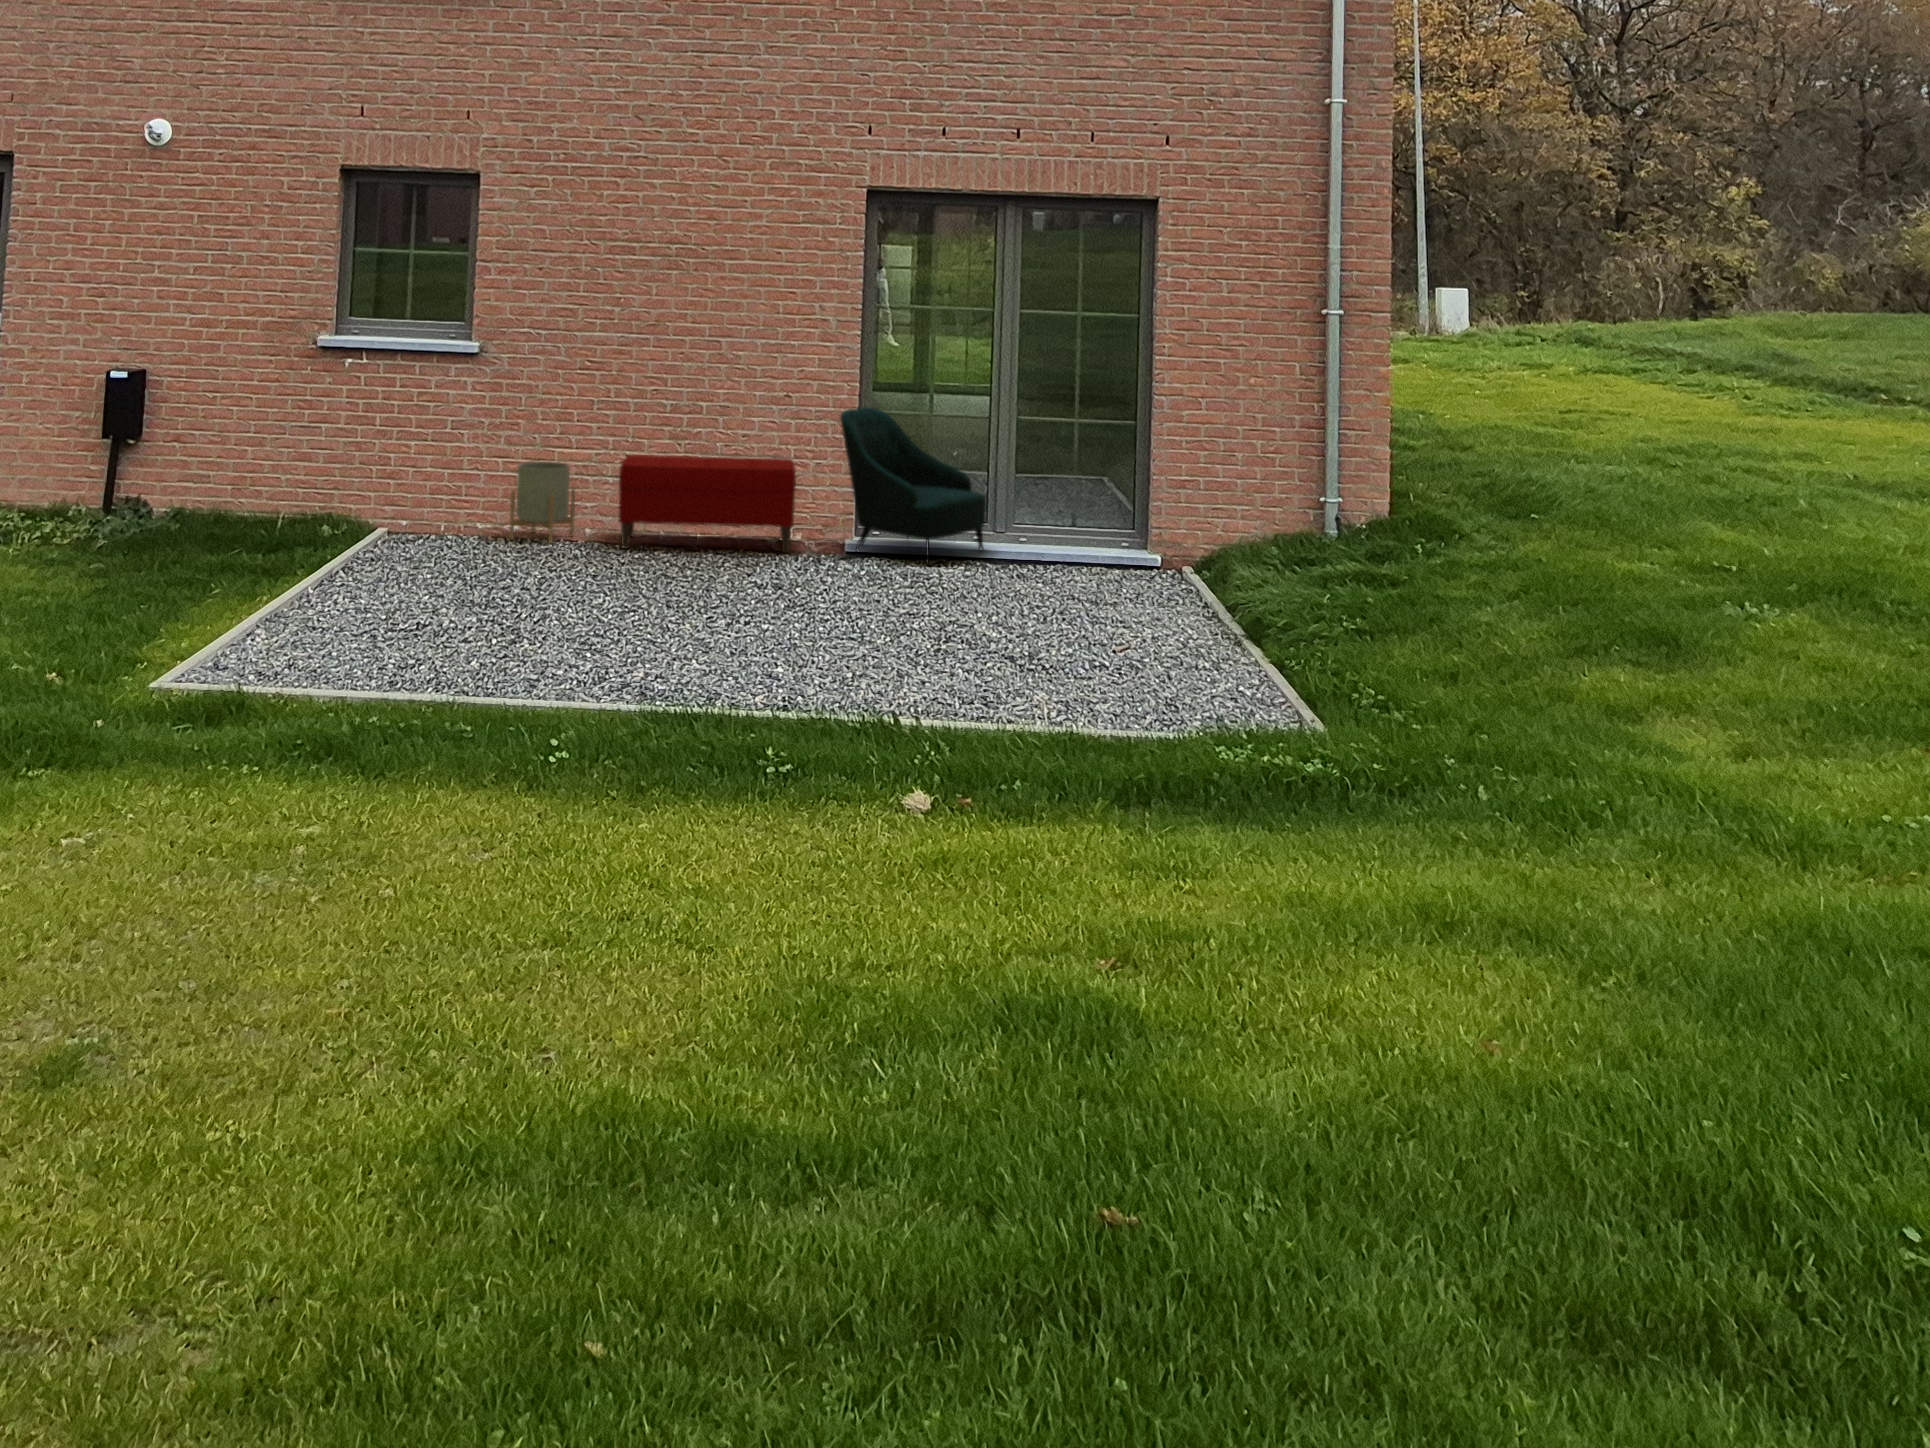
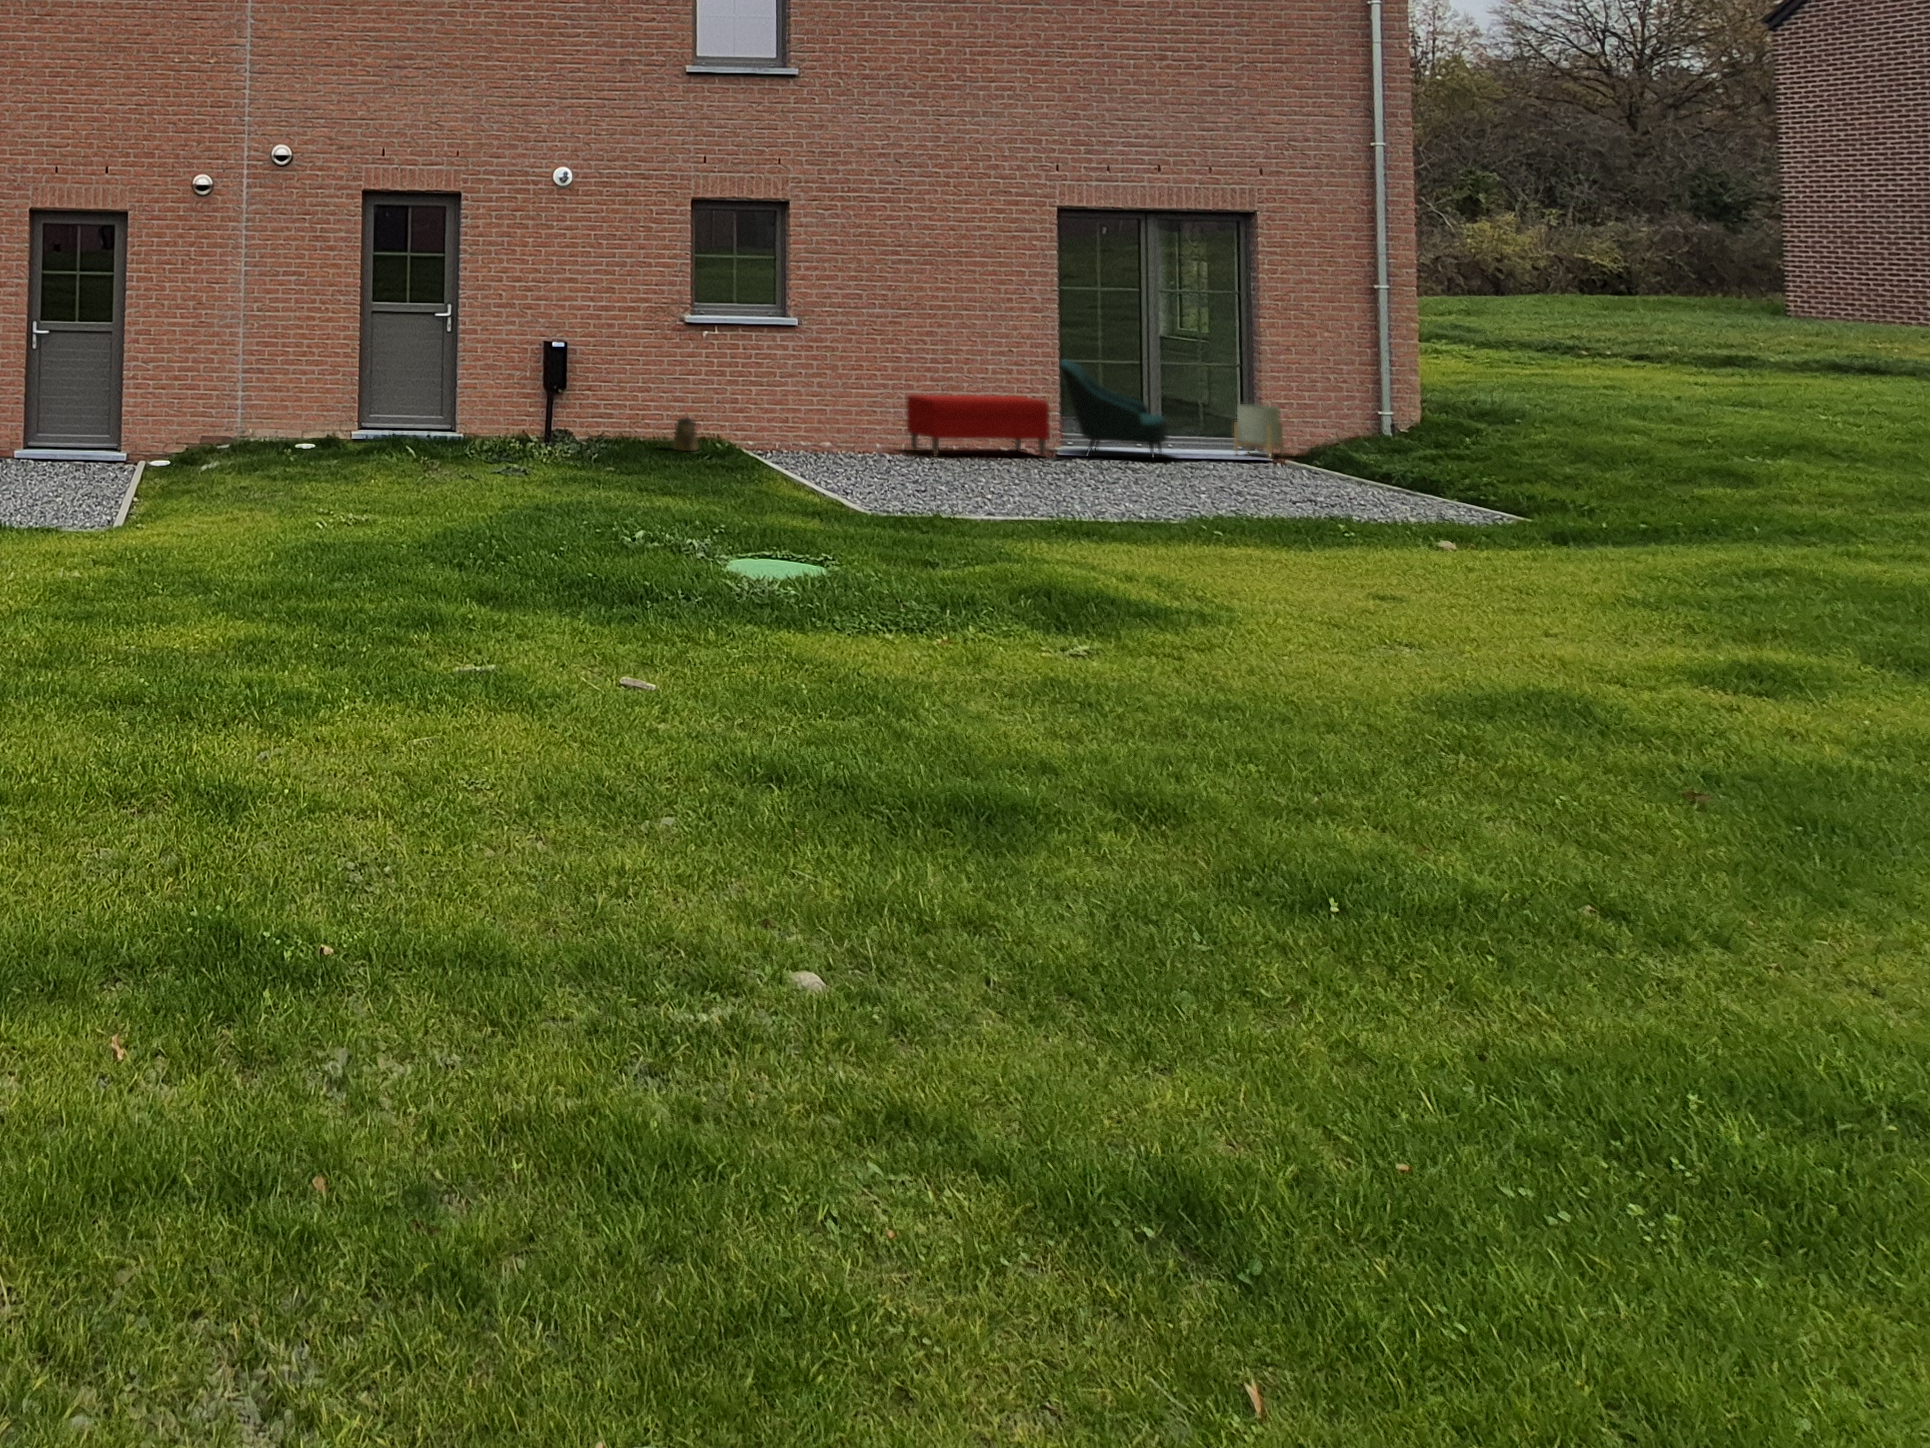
planter: present [509,462,575,544] -> present [1234,404,1284,457]
watering can: none [269,483,311,533] -> present [673,418,699,451]

